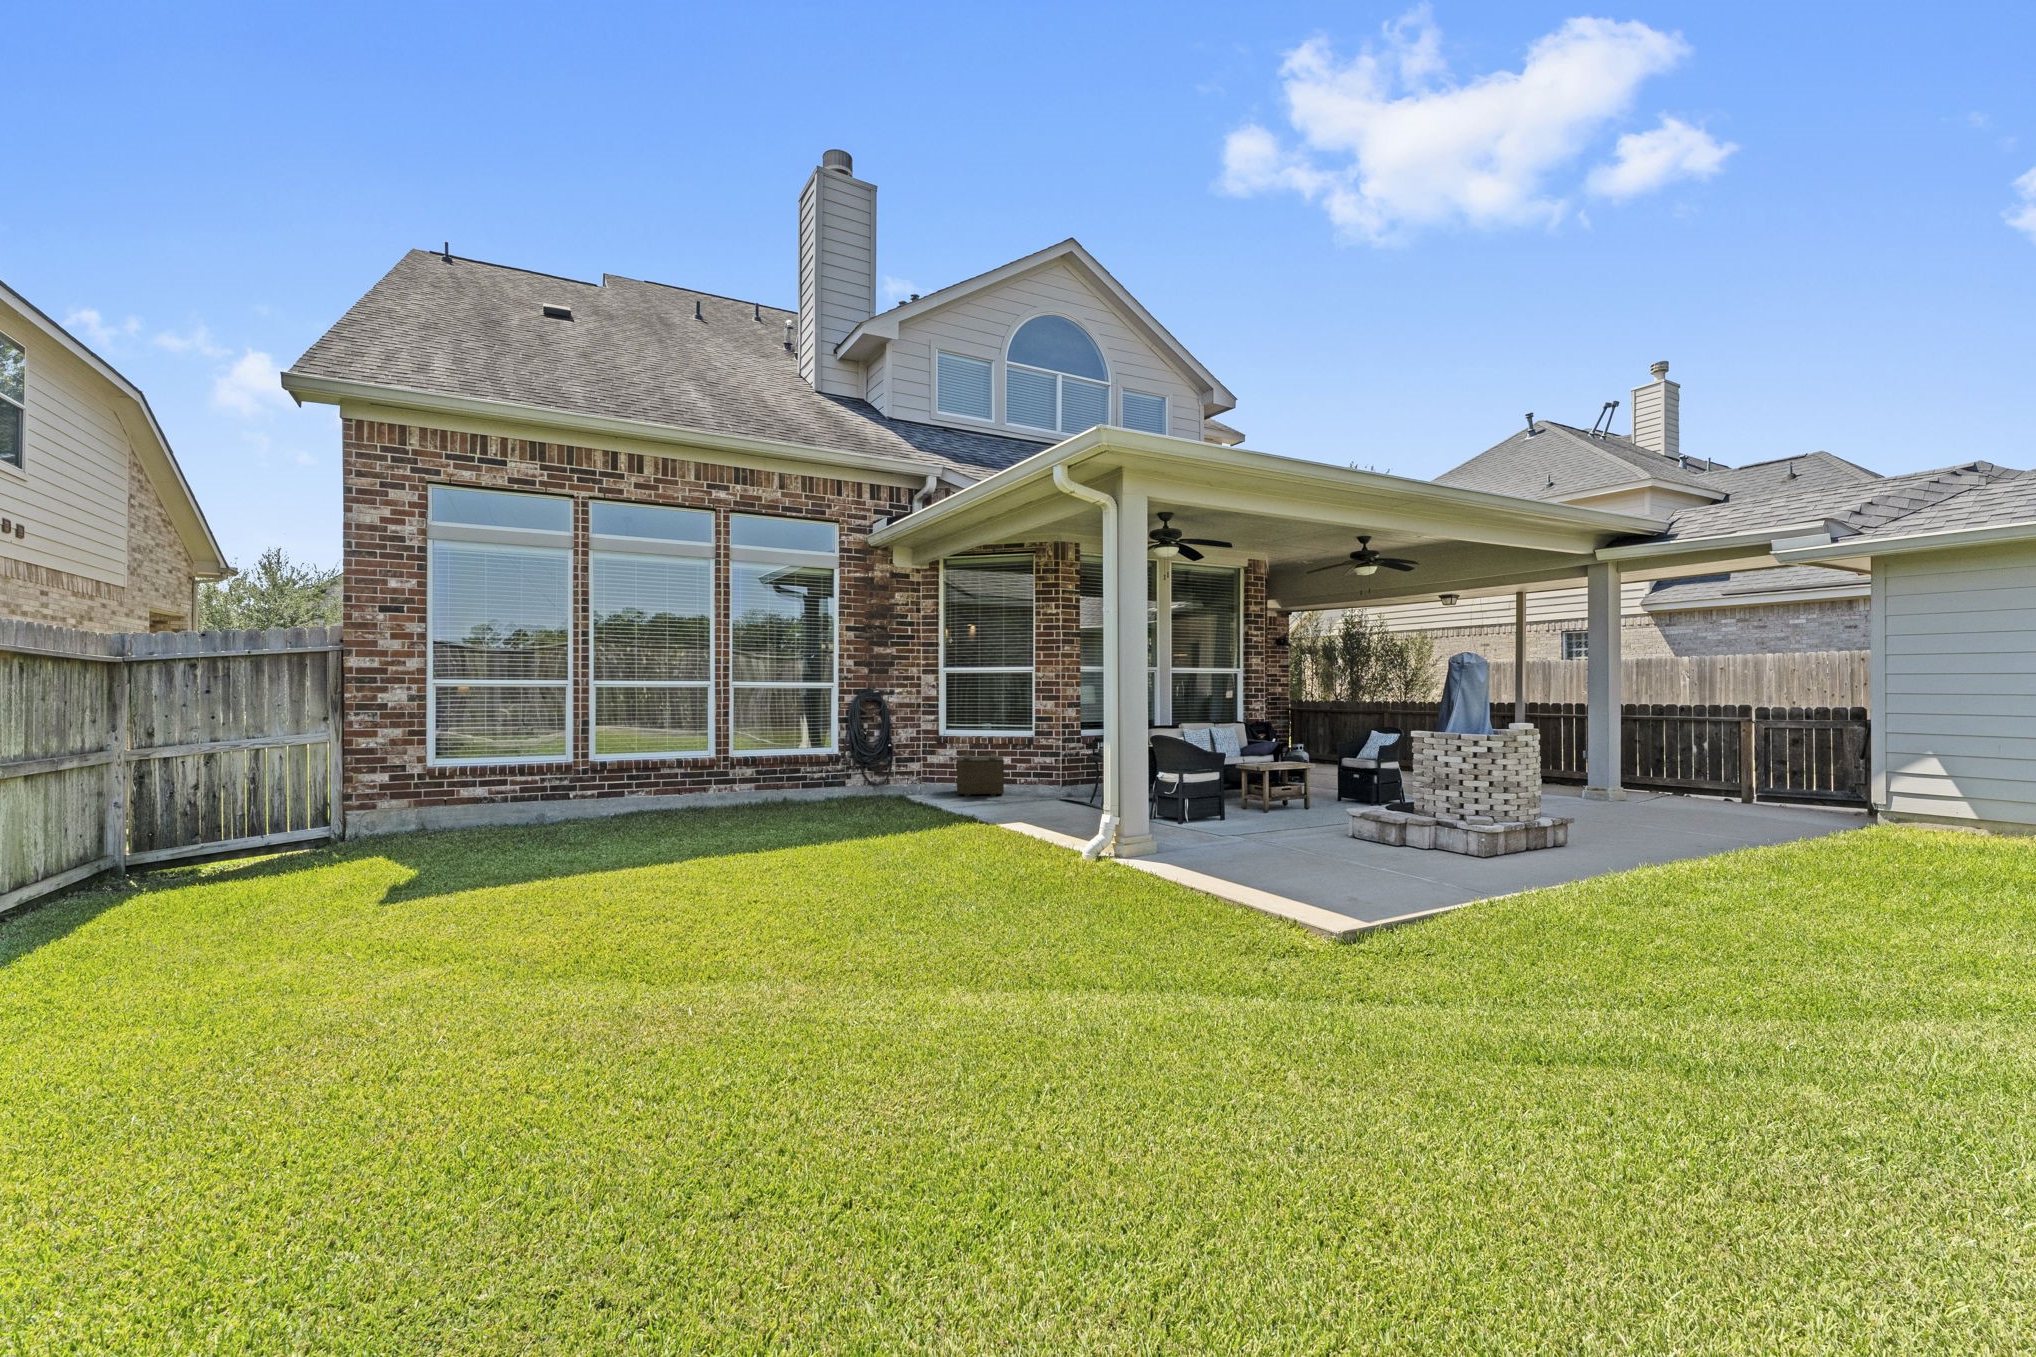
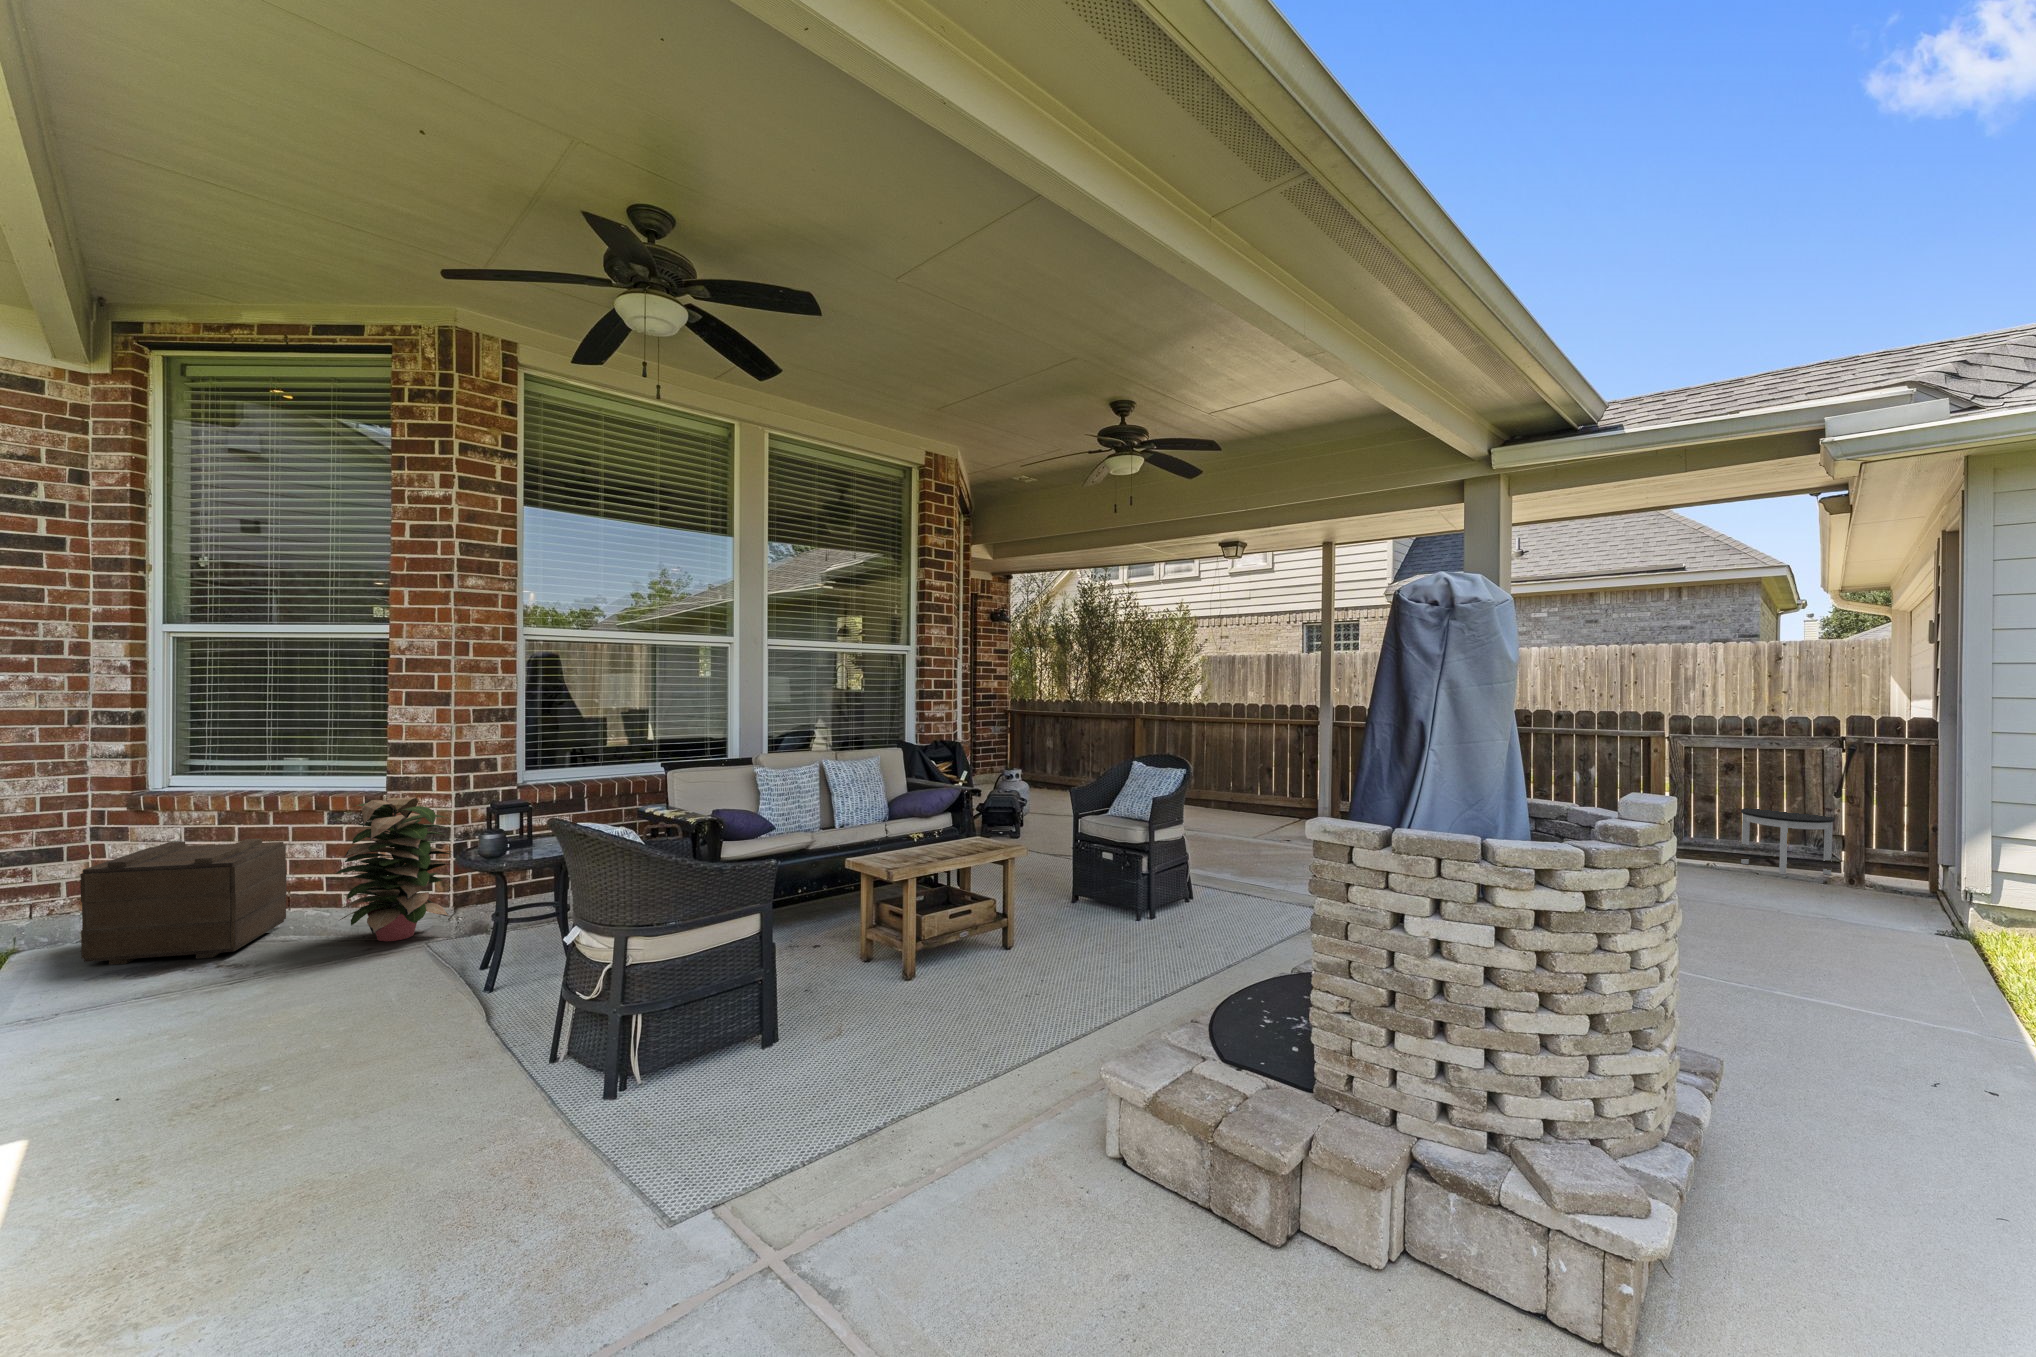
decorative plant: none [1030,738,1072,795] -> present [336,798,452,941]
round table: none [1759,763,1814,800] -> present [1741,808,1835,875]

